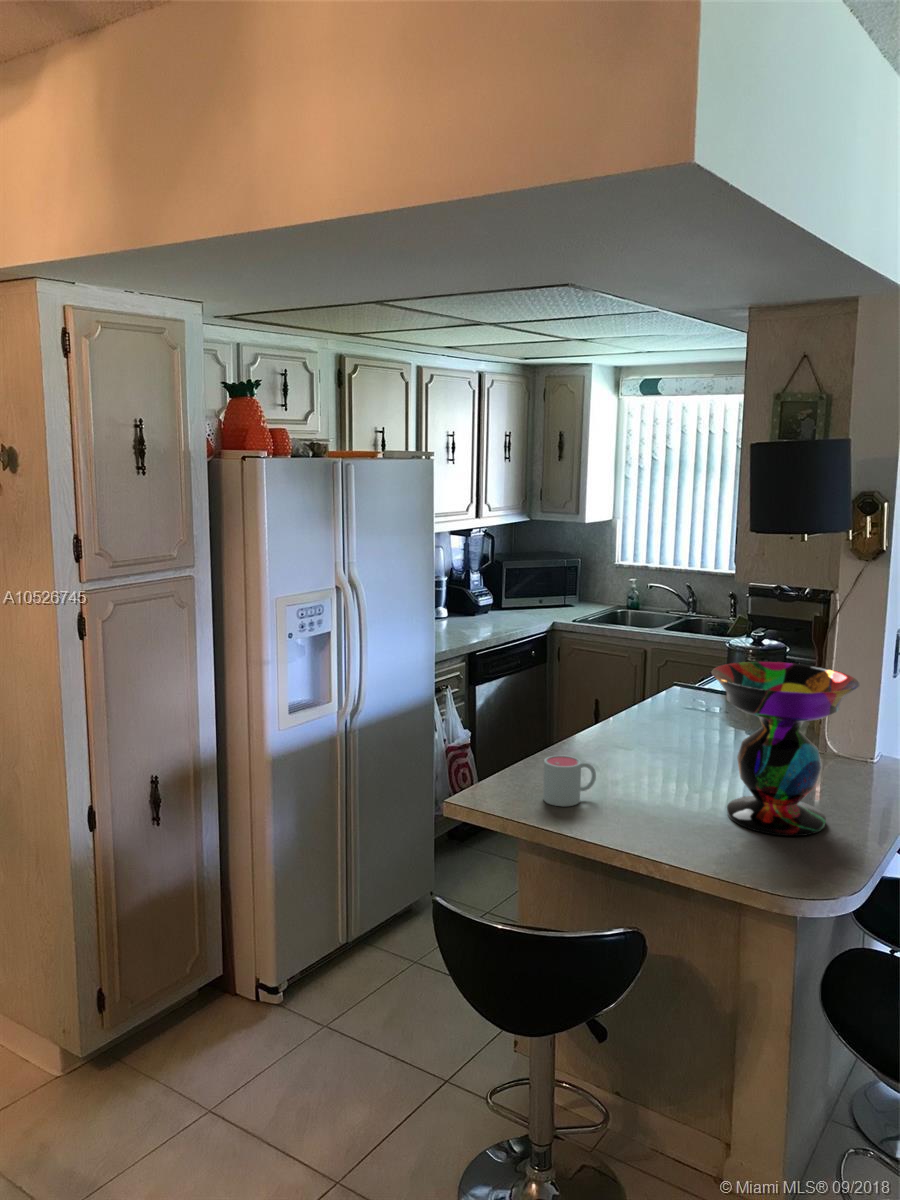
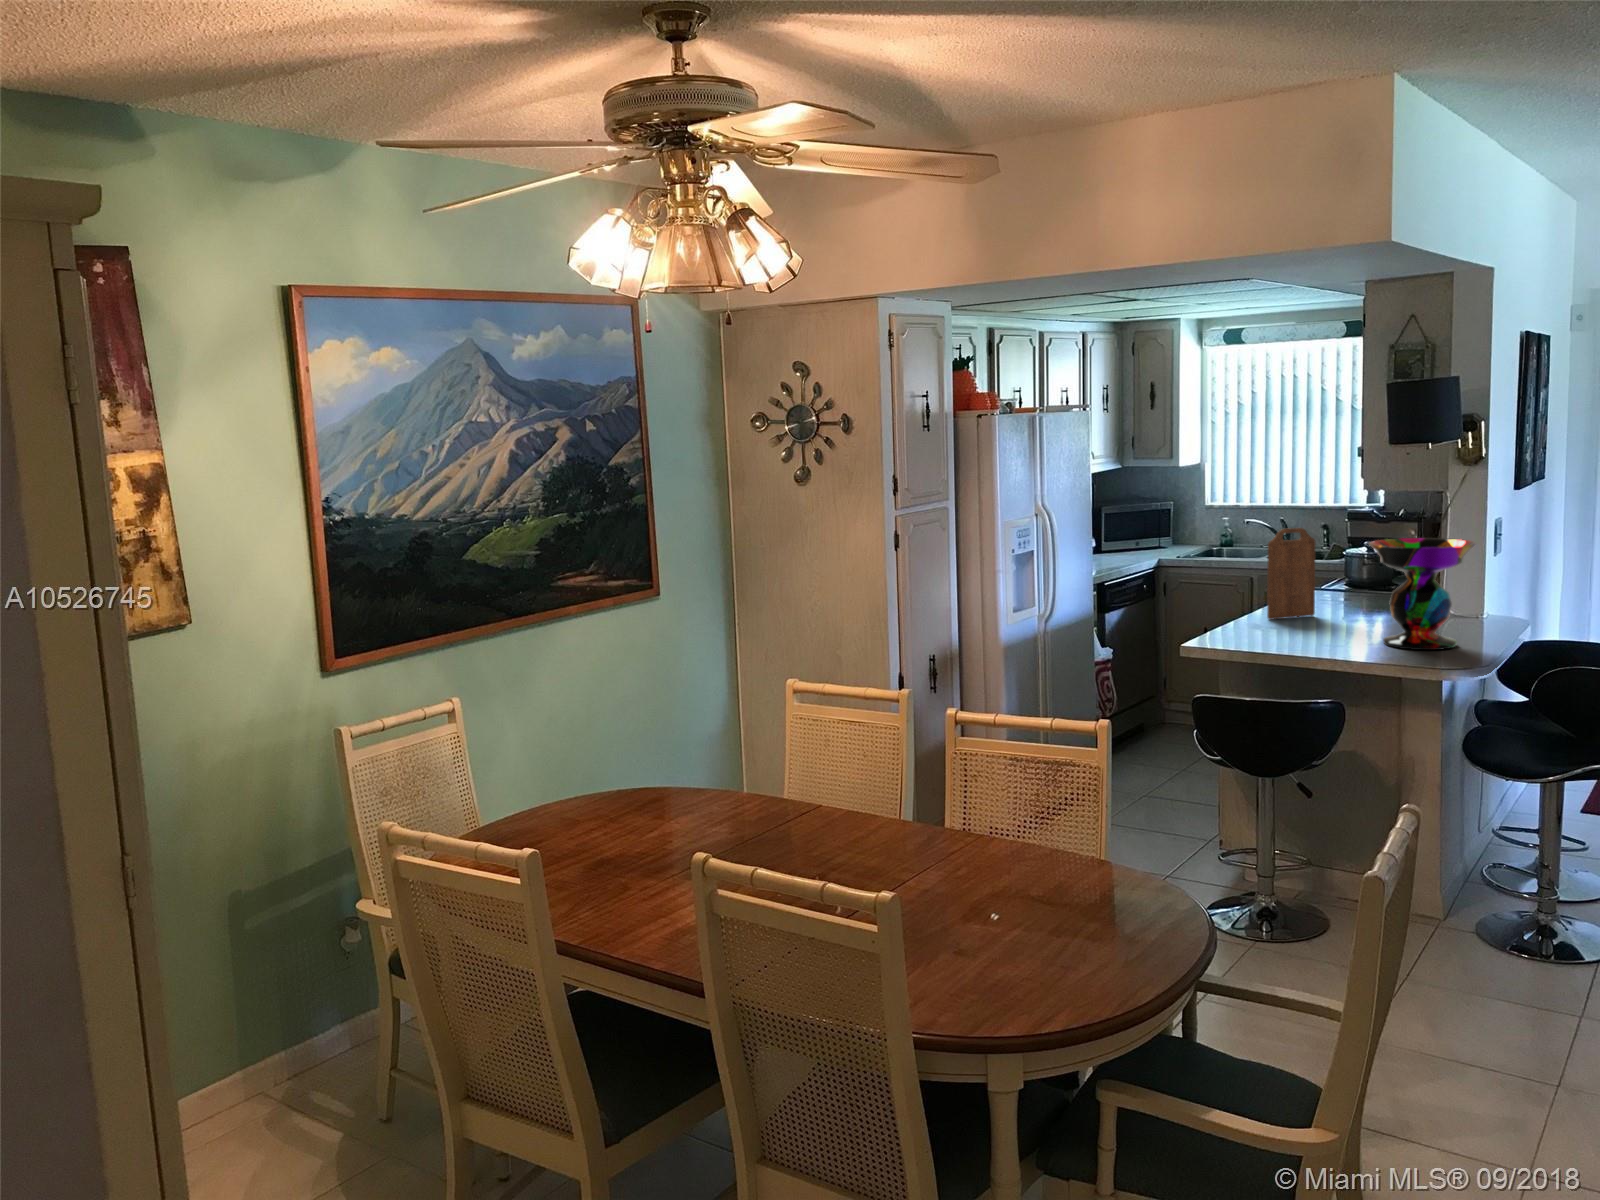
cutting board: none [602,627,668,745] -> present [1267,528,1315,620]
mug: present [543,755,596,806] -> none [1247,613,1285,645]

